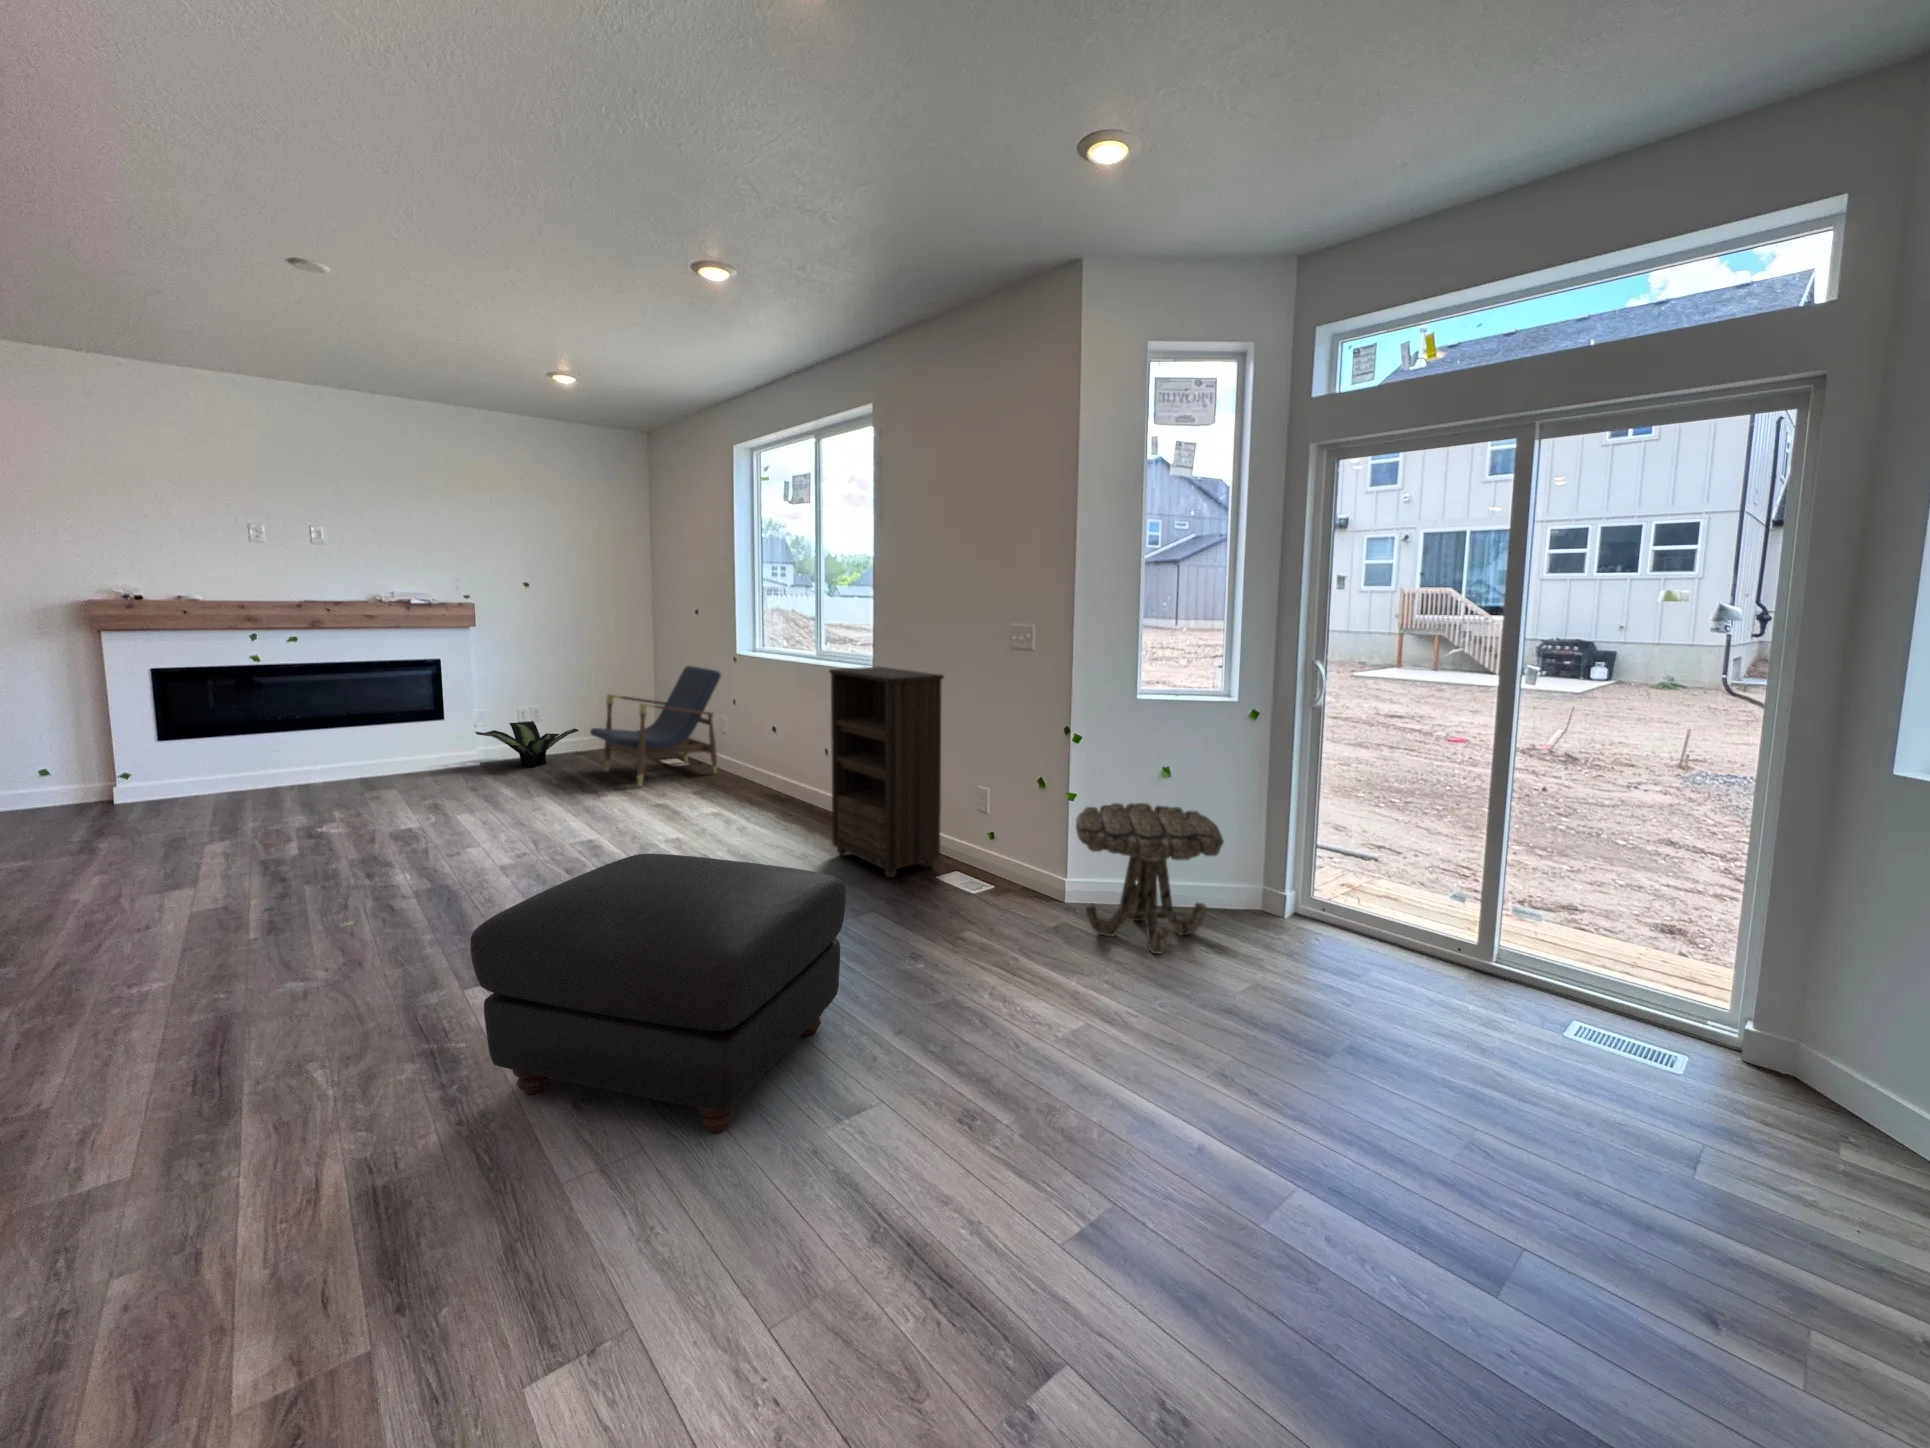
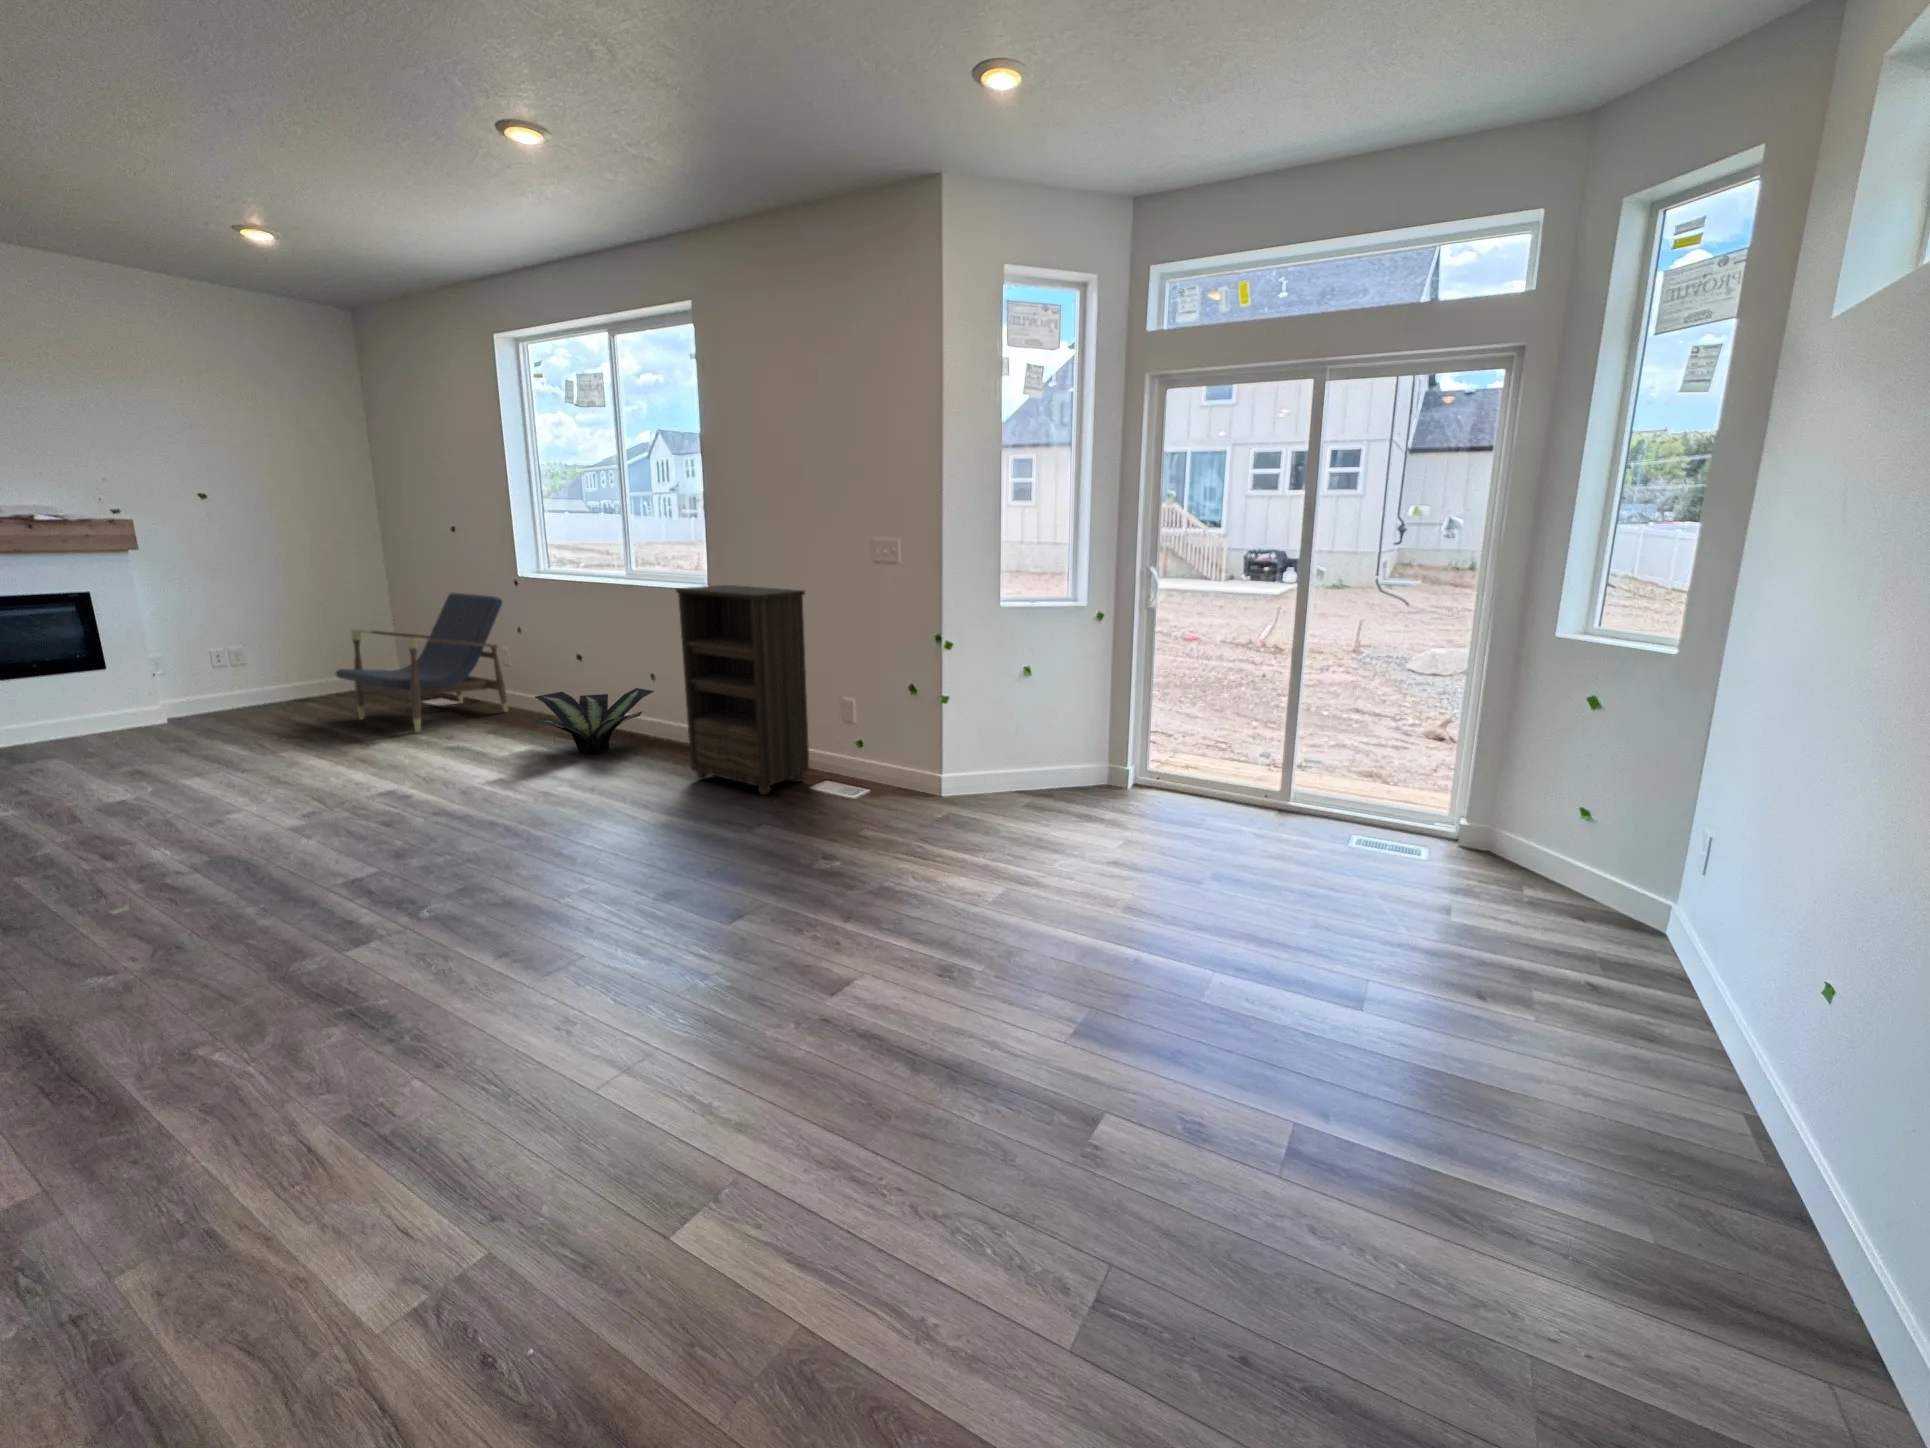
potted plant: present [475,721,579,767] -> present [532,688,654,755]
side table: present [1076,803,1224,953] -> none [956,701,1092,829]
ottoman: present [470,854,846,1134] -> none [409,780,785,1031]

